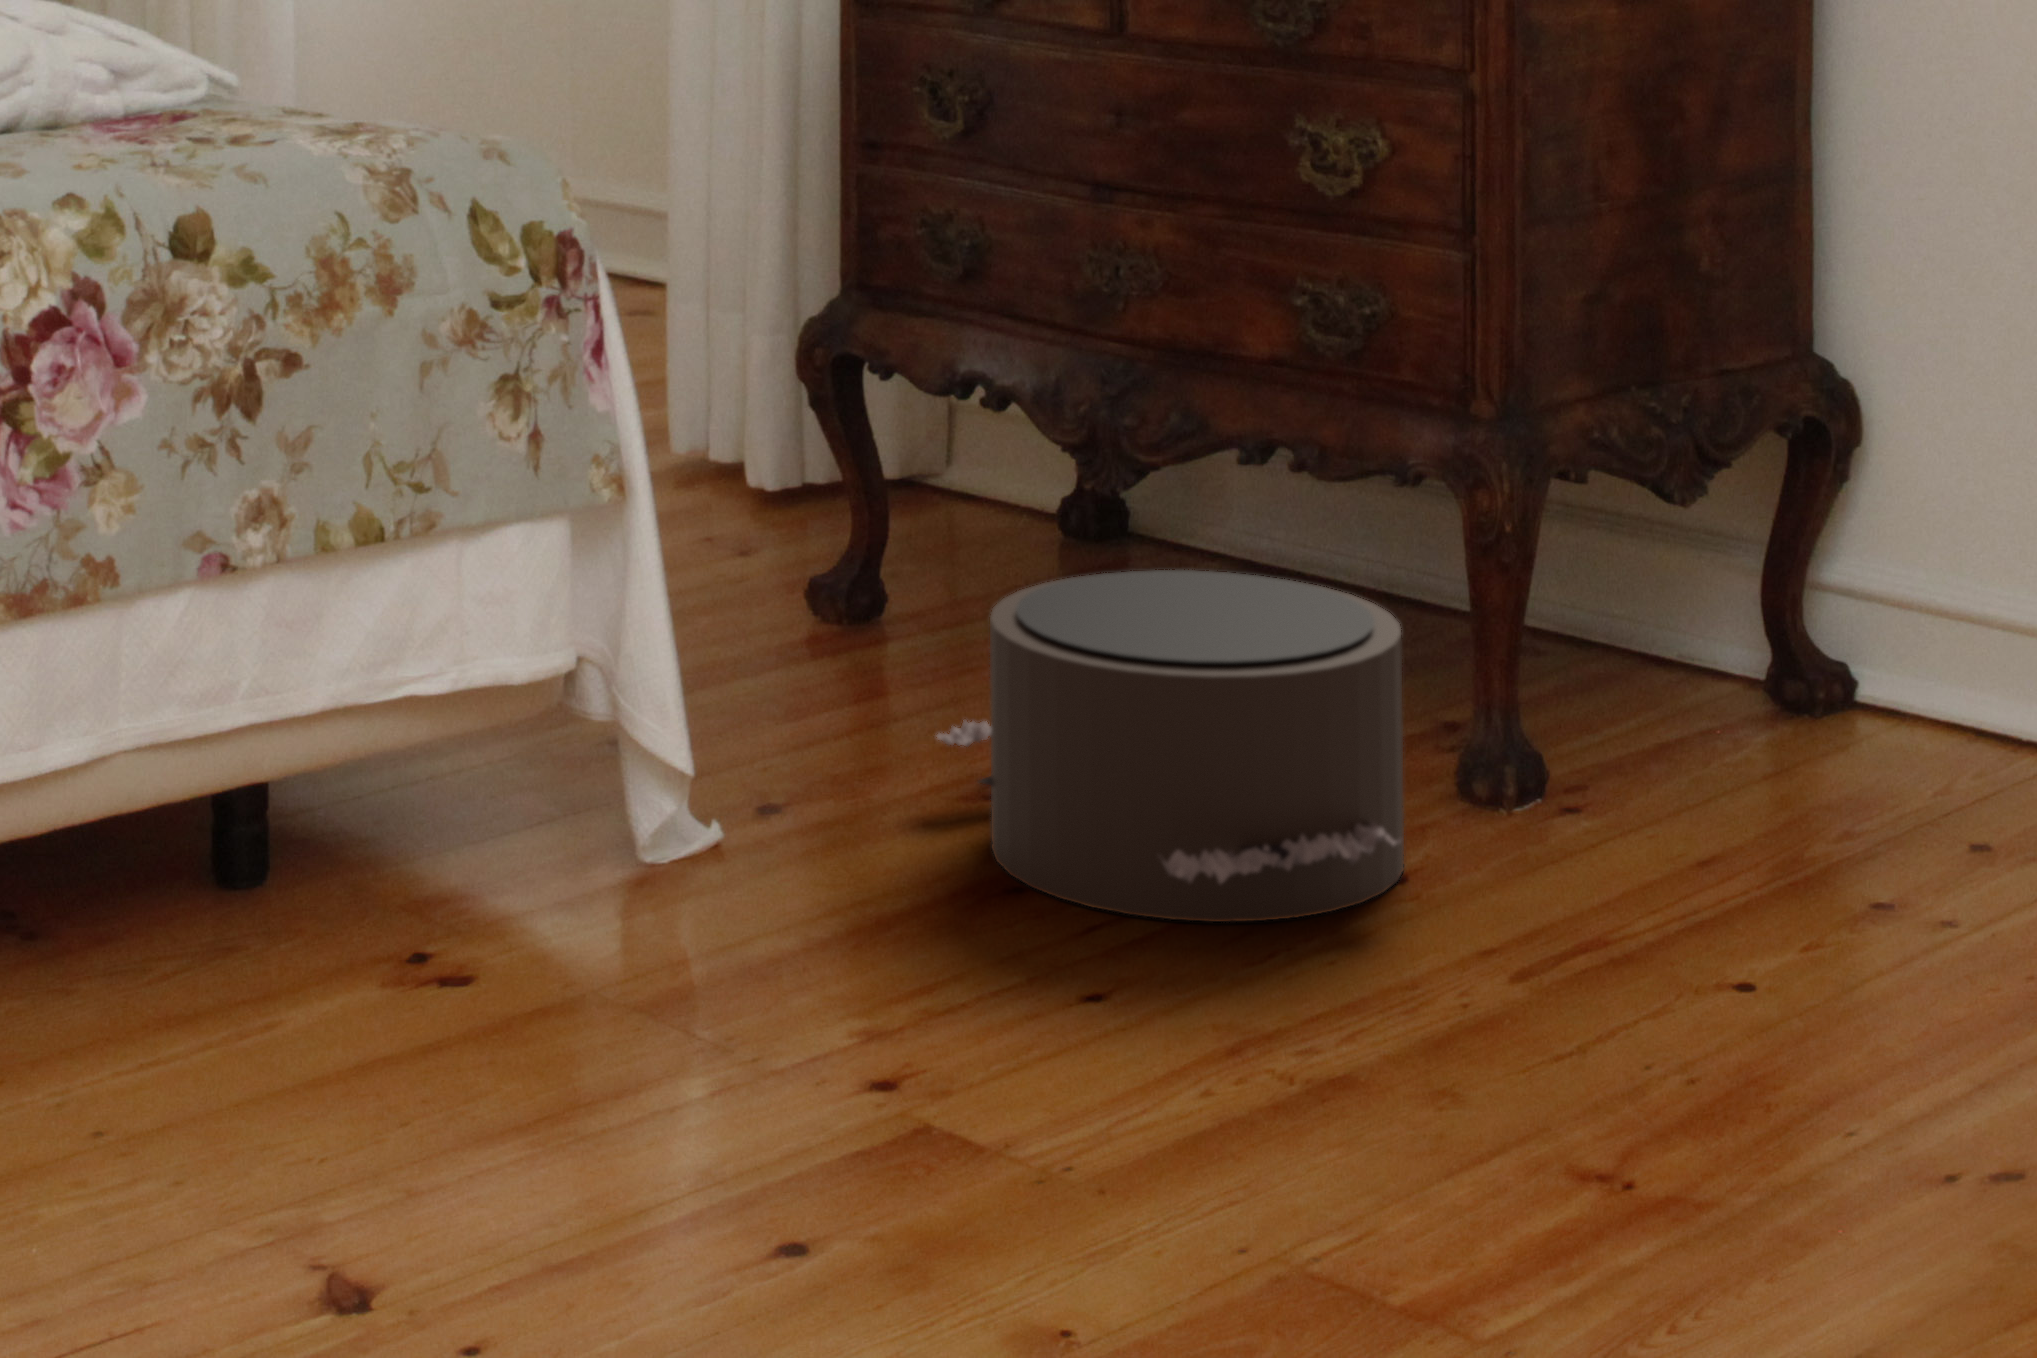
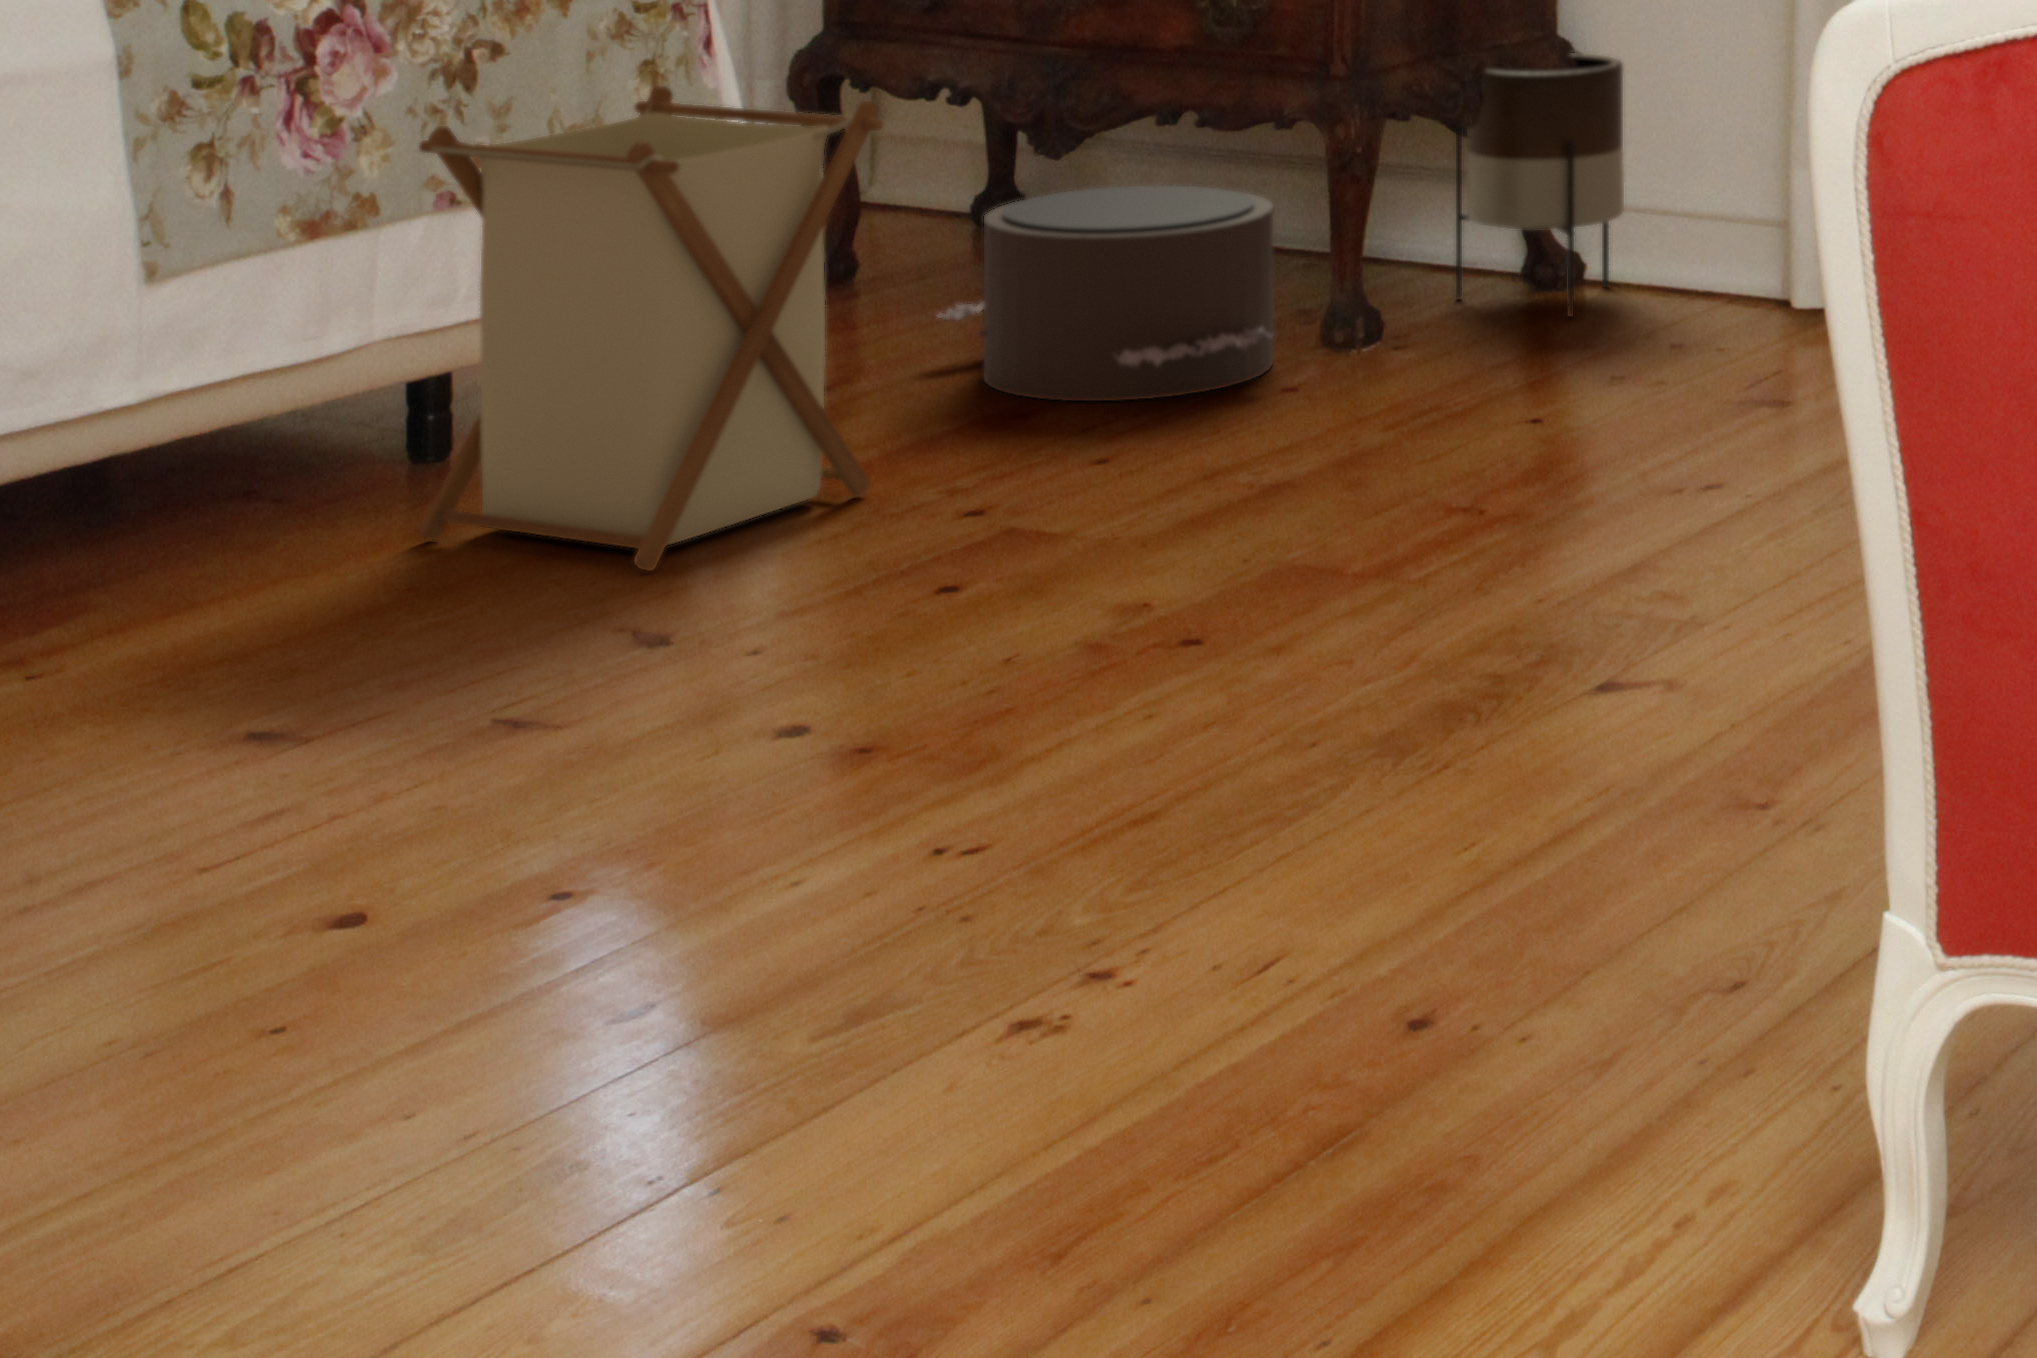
planter: none [1679,405,1939,827] -> present [1456,53,1624,316]
laundry basket: none [159,420,790,1206] -> present [419,85,883,571]

